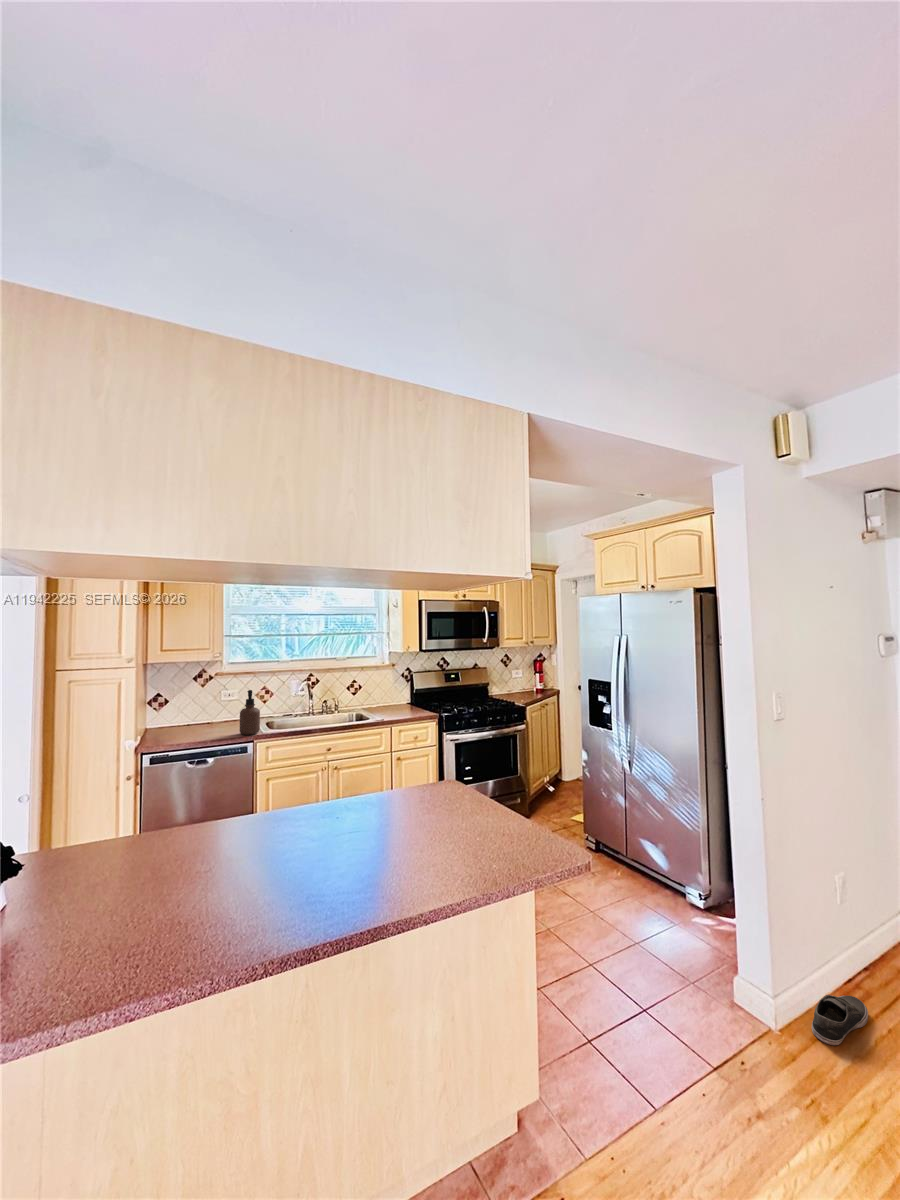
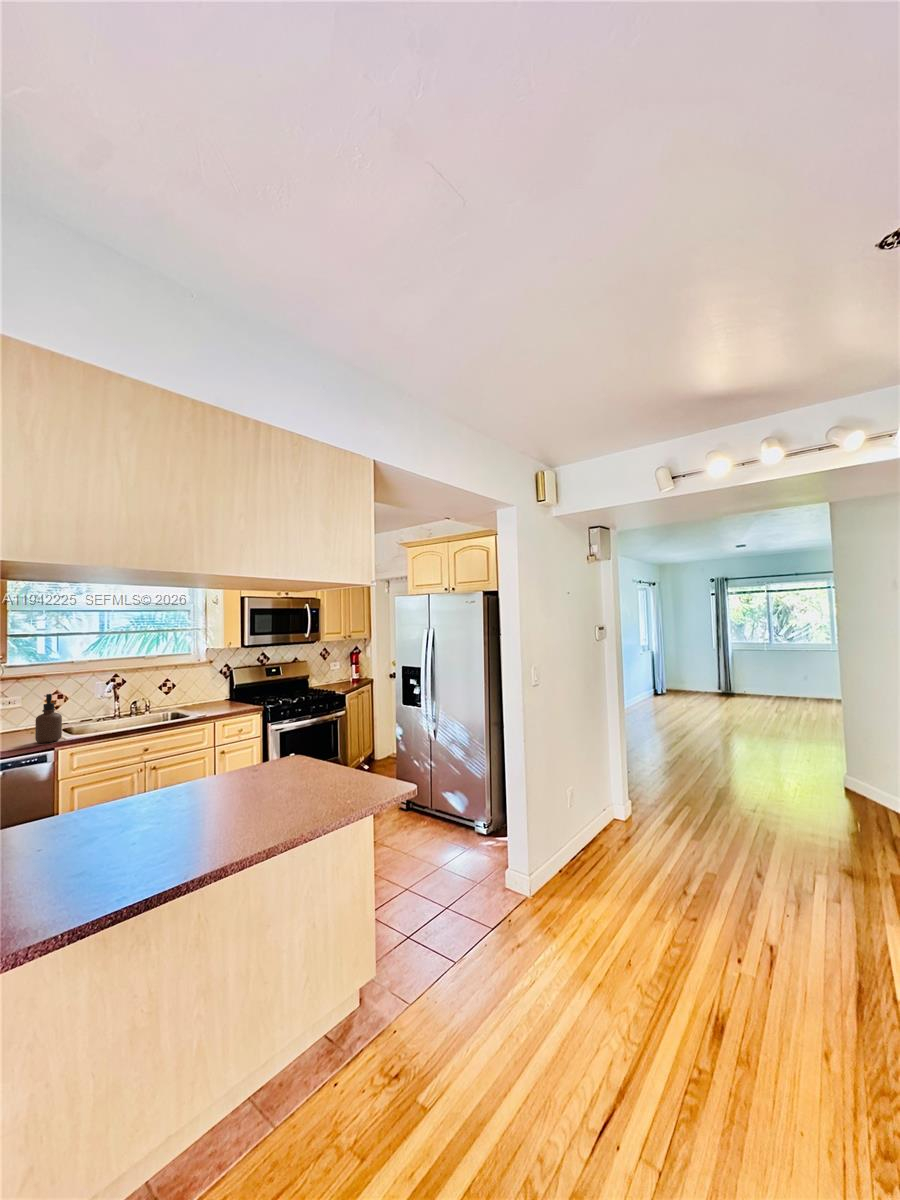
shoe: present [812,995,868,1045] -> none [550,865,581,896]

